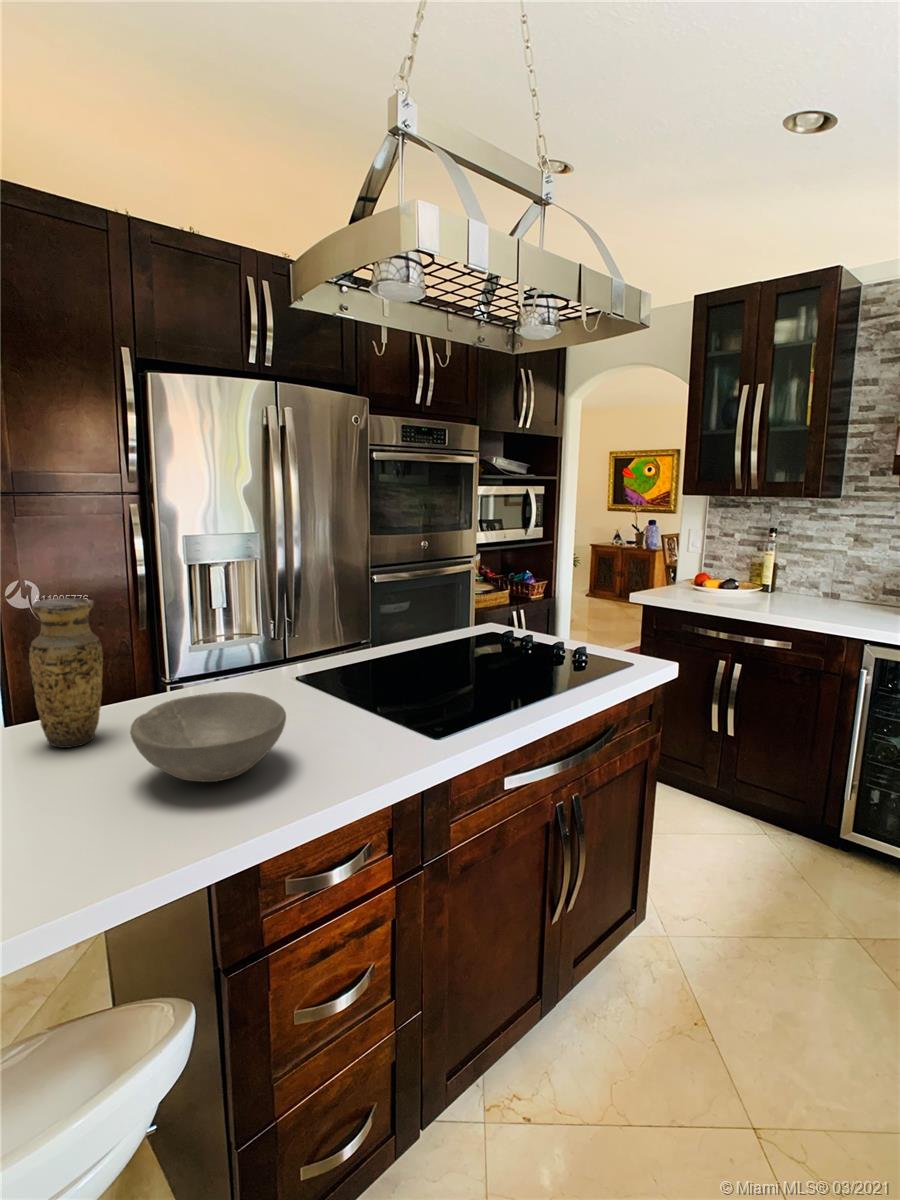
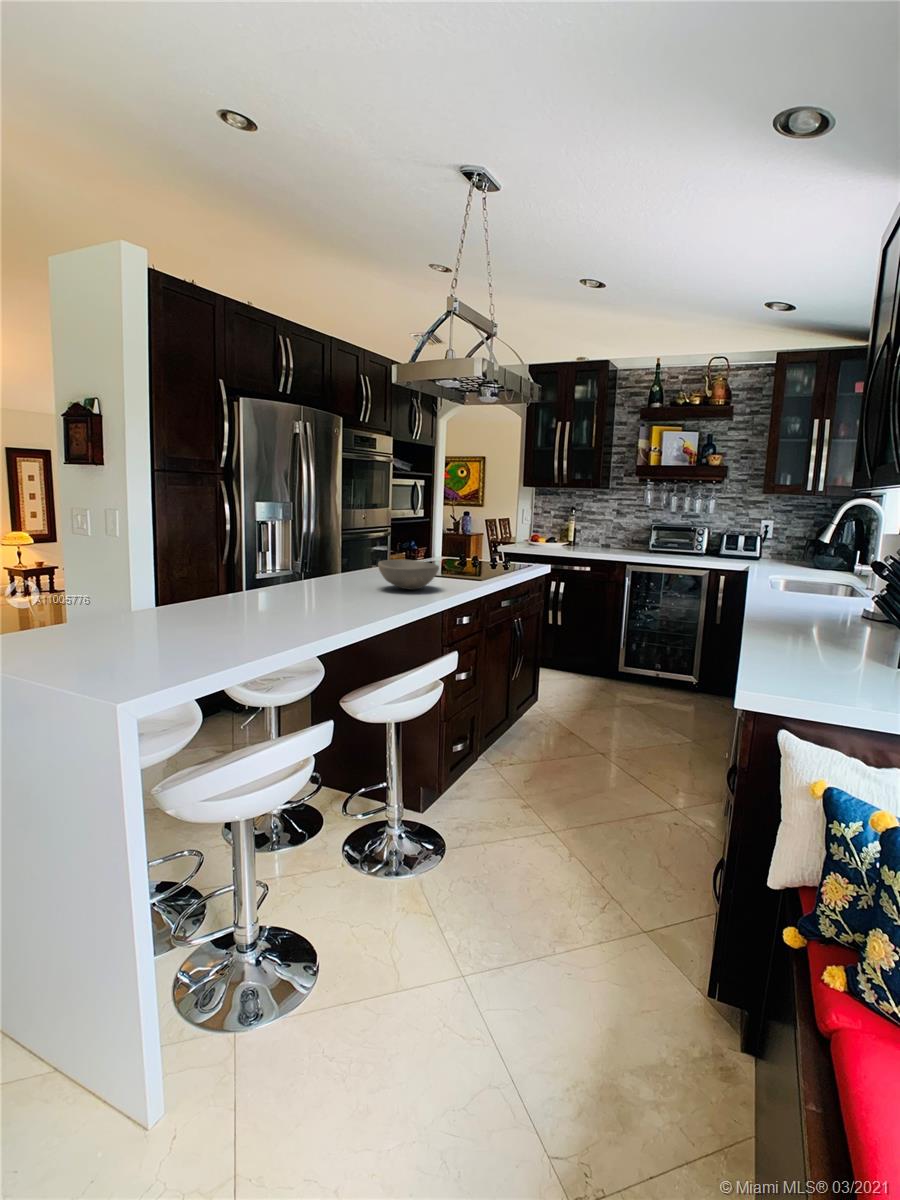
vase: present [29,598,103,748] -> none [306,518,337,587]

